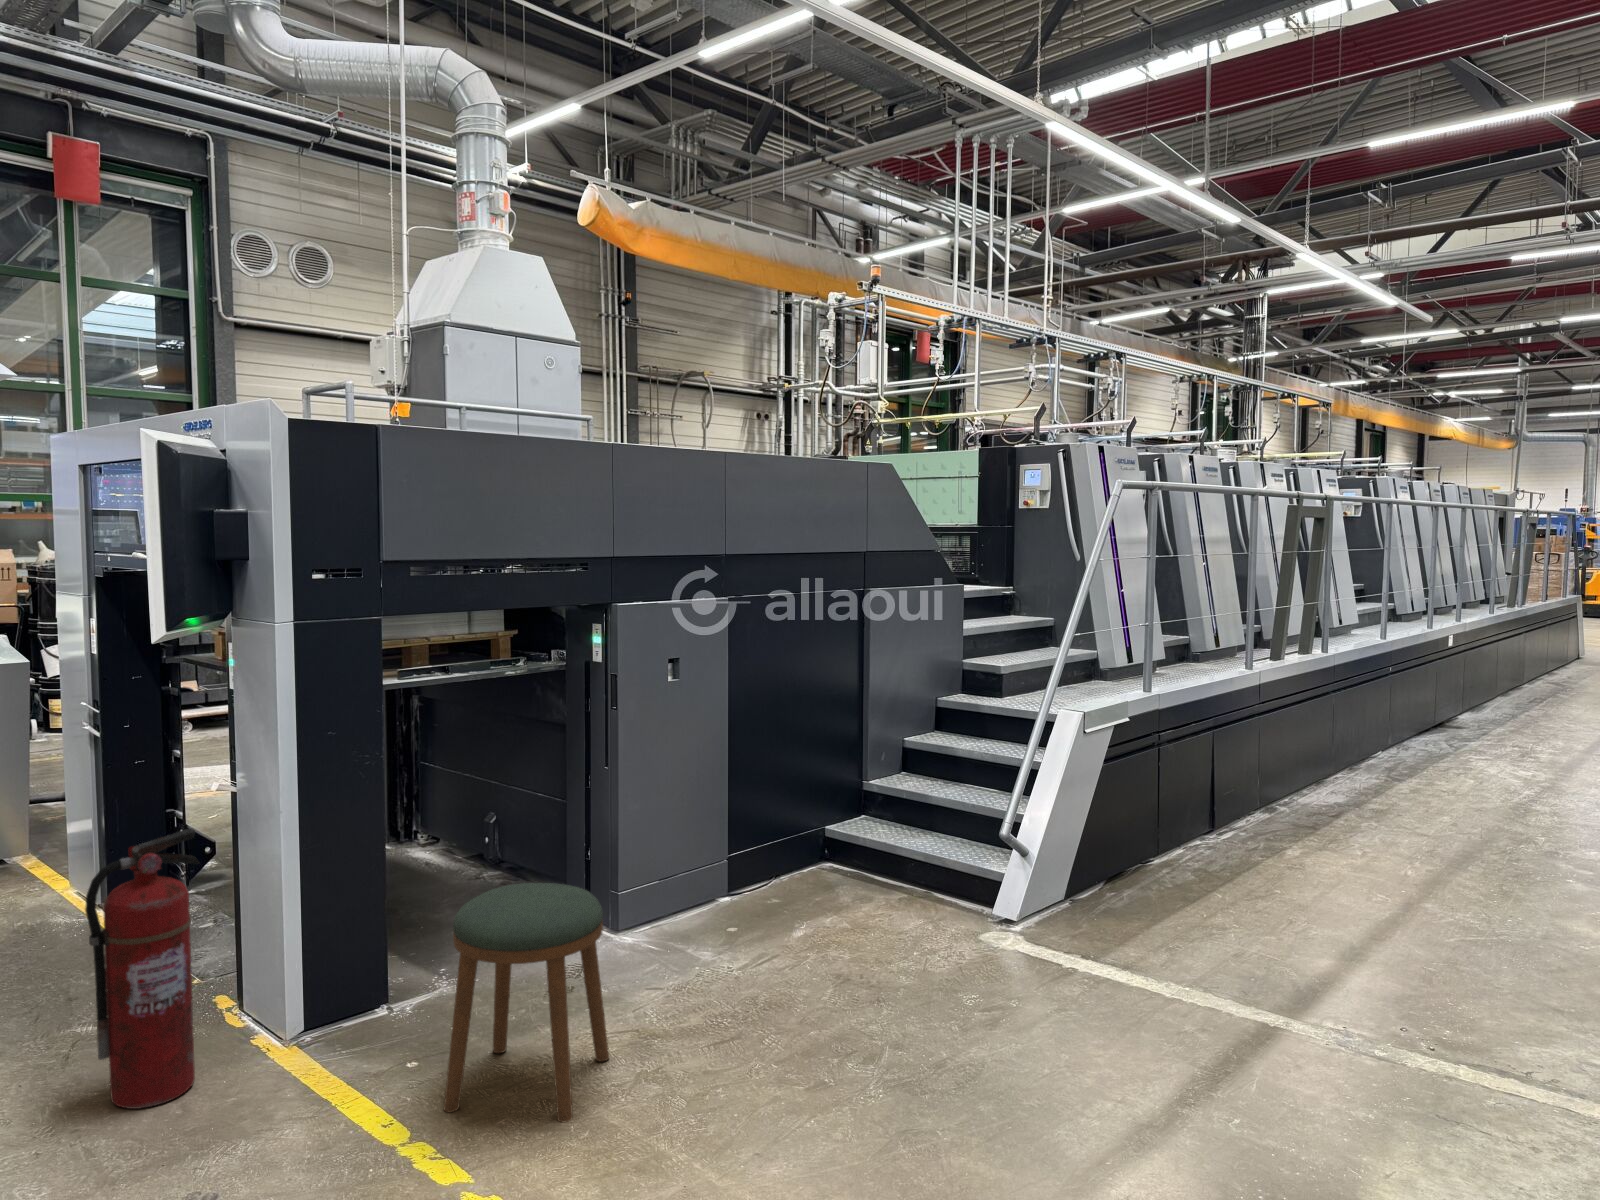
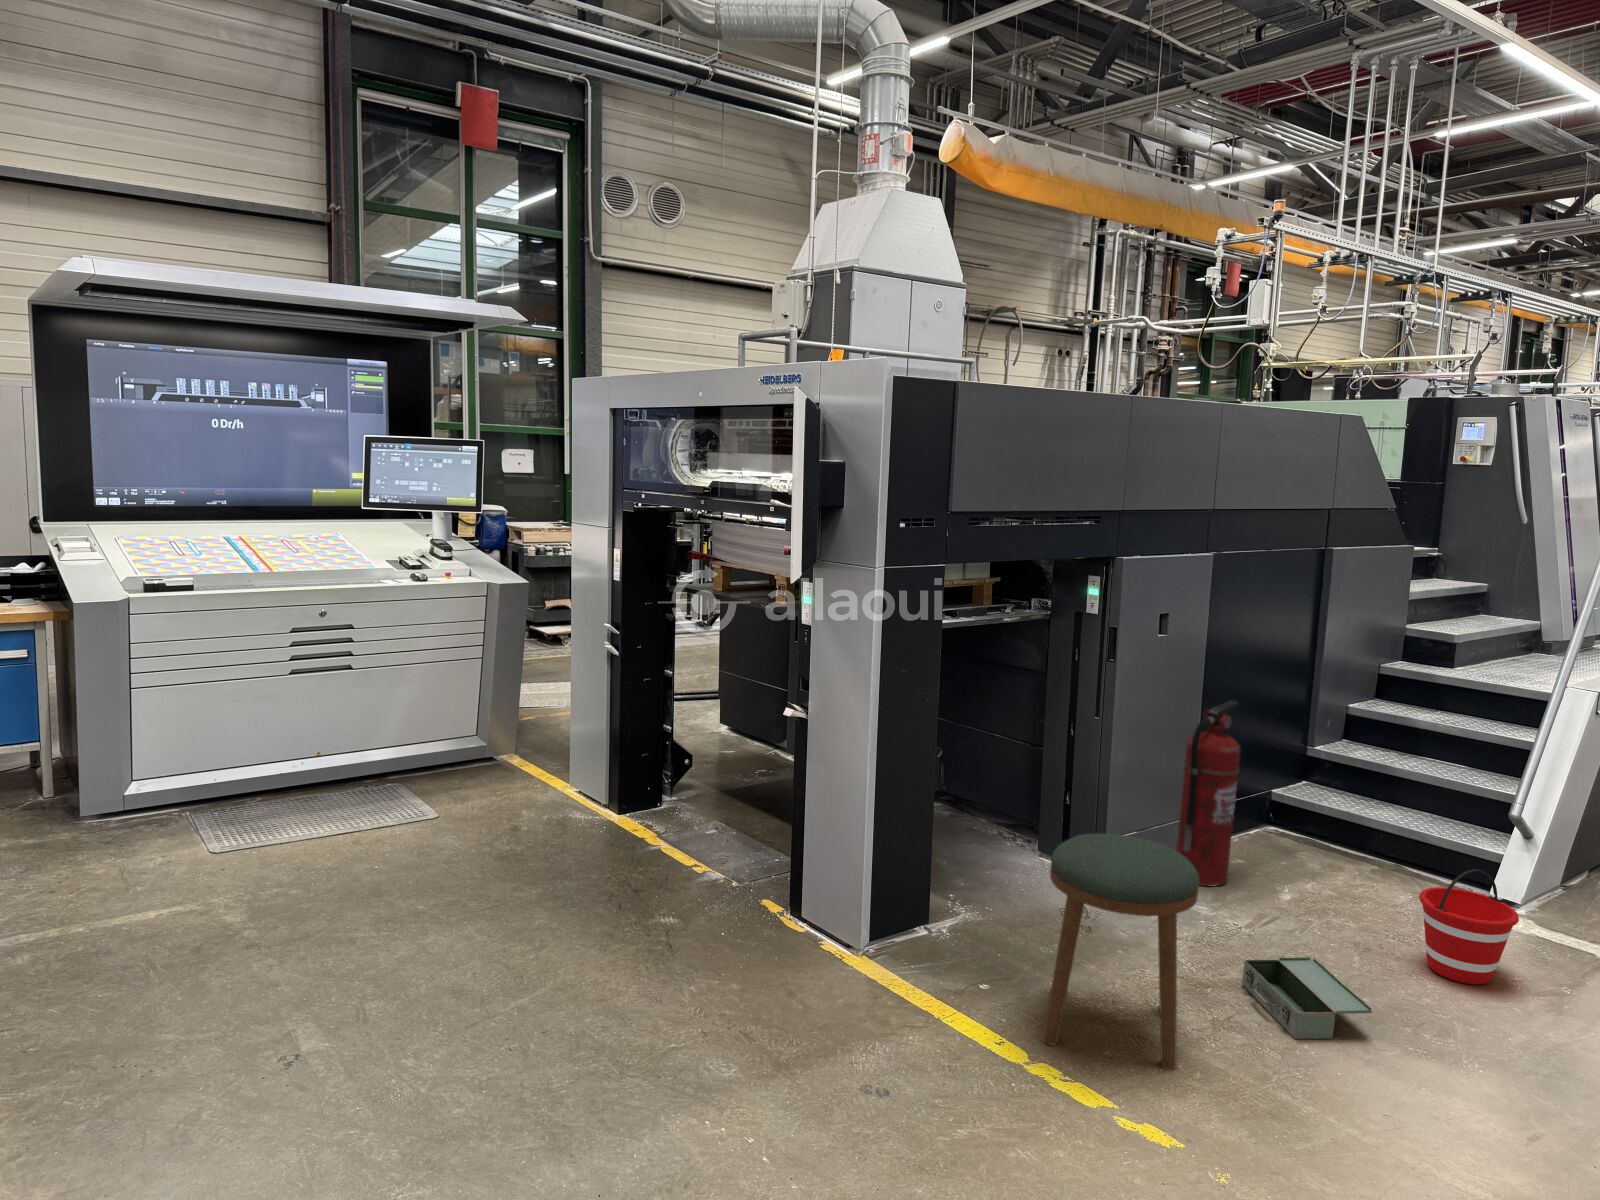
fire extinguisher: present [85,828,199,1109] -> present [1177,700,1240,886]
bucket: none [882,886,964,999] -> present [1419,869,1519,985]
toolbox: none [696,989,792,1074] -> present [1242,958,1372,1039]

